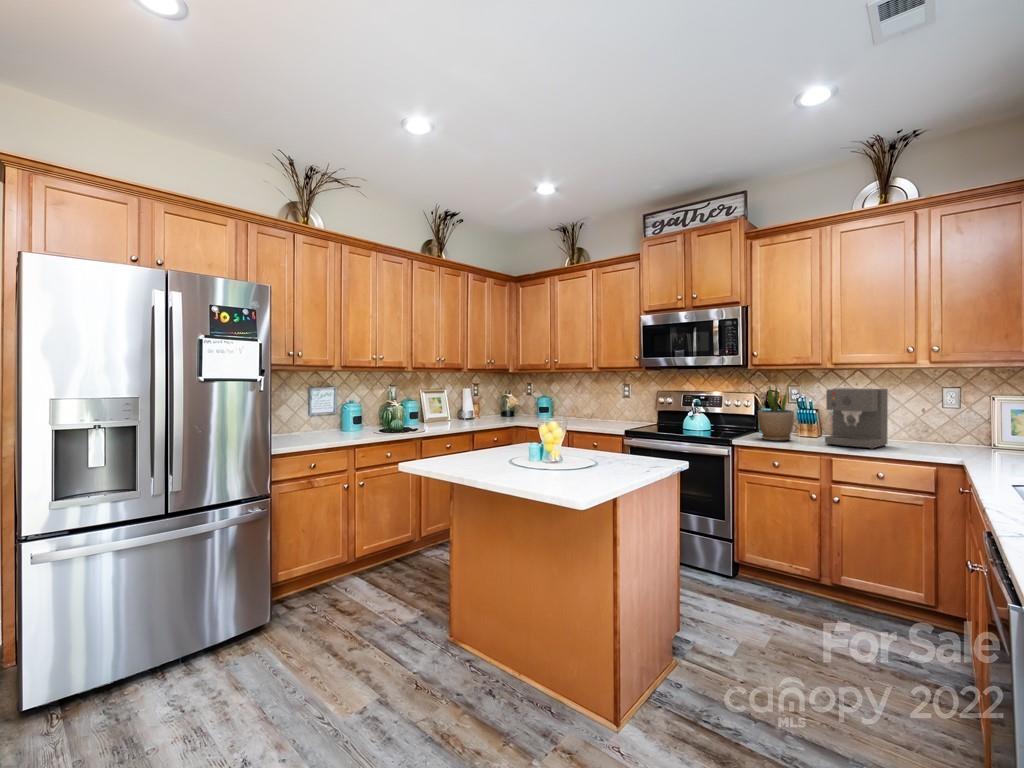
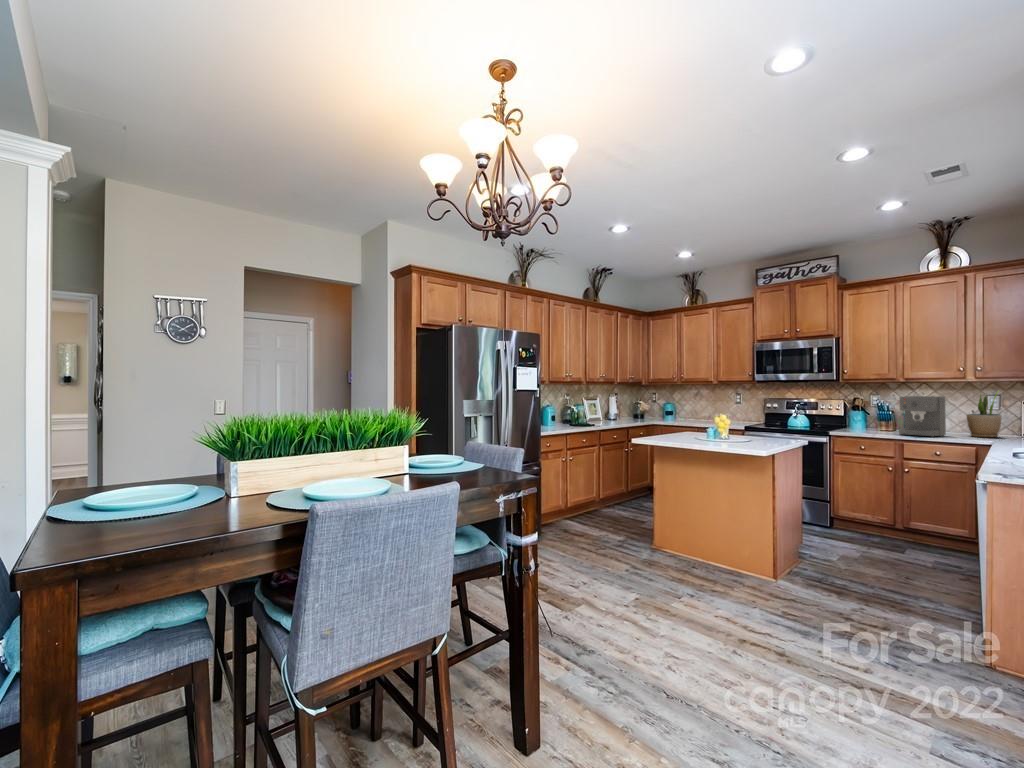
potted plant: present [758,384,794,441] -> present [967,392,1002,437]

